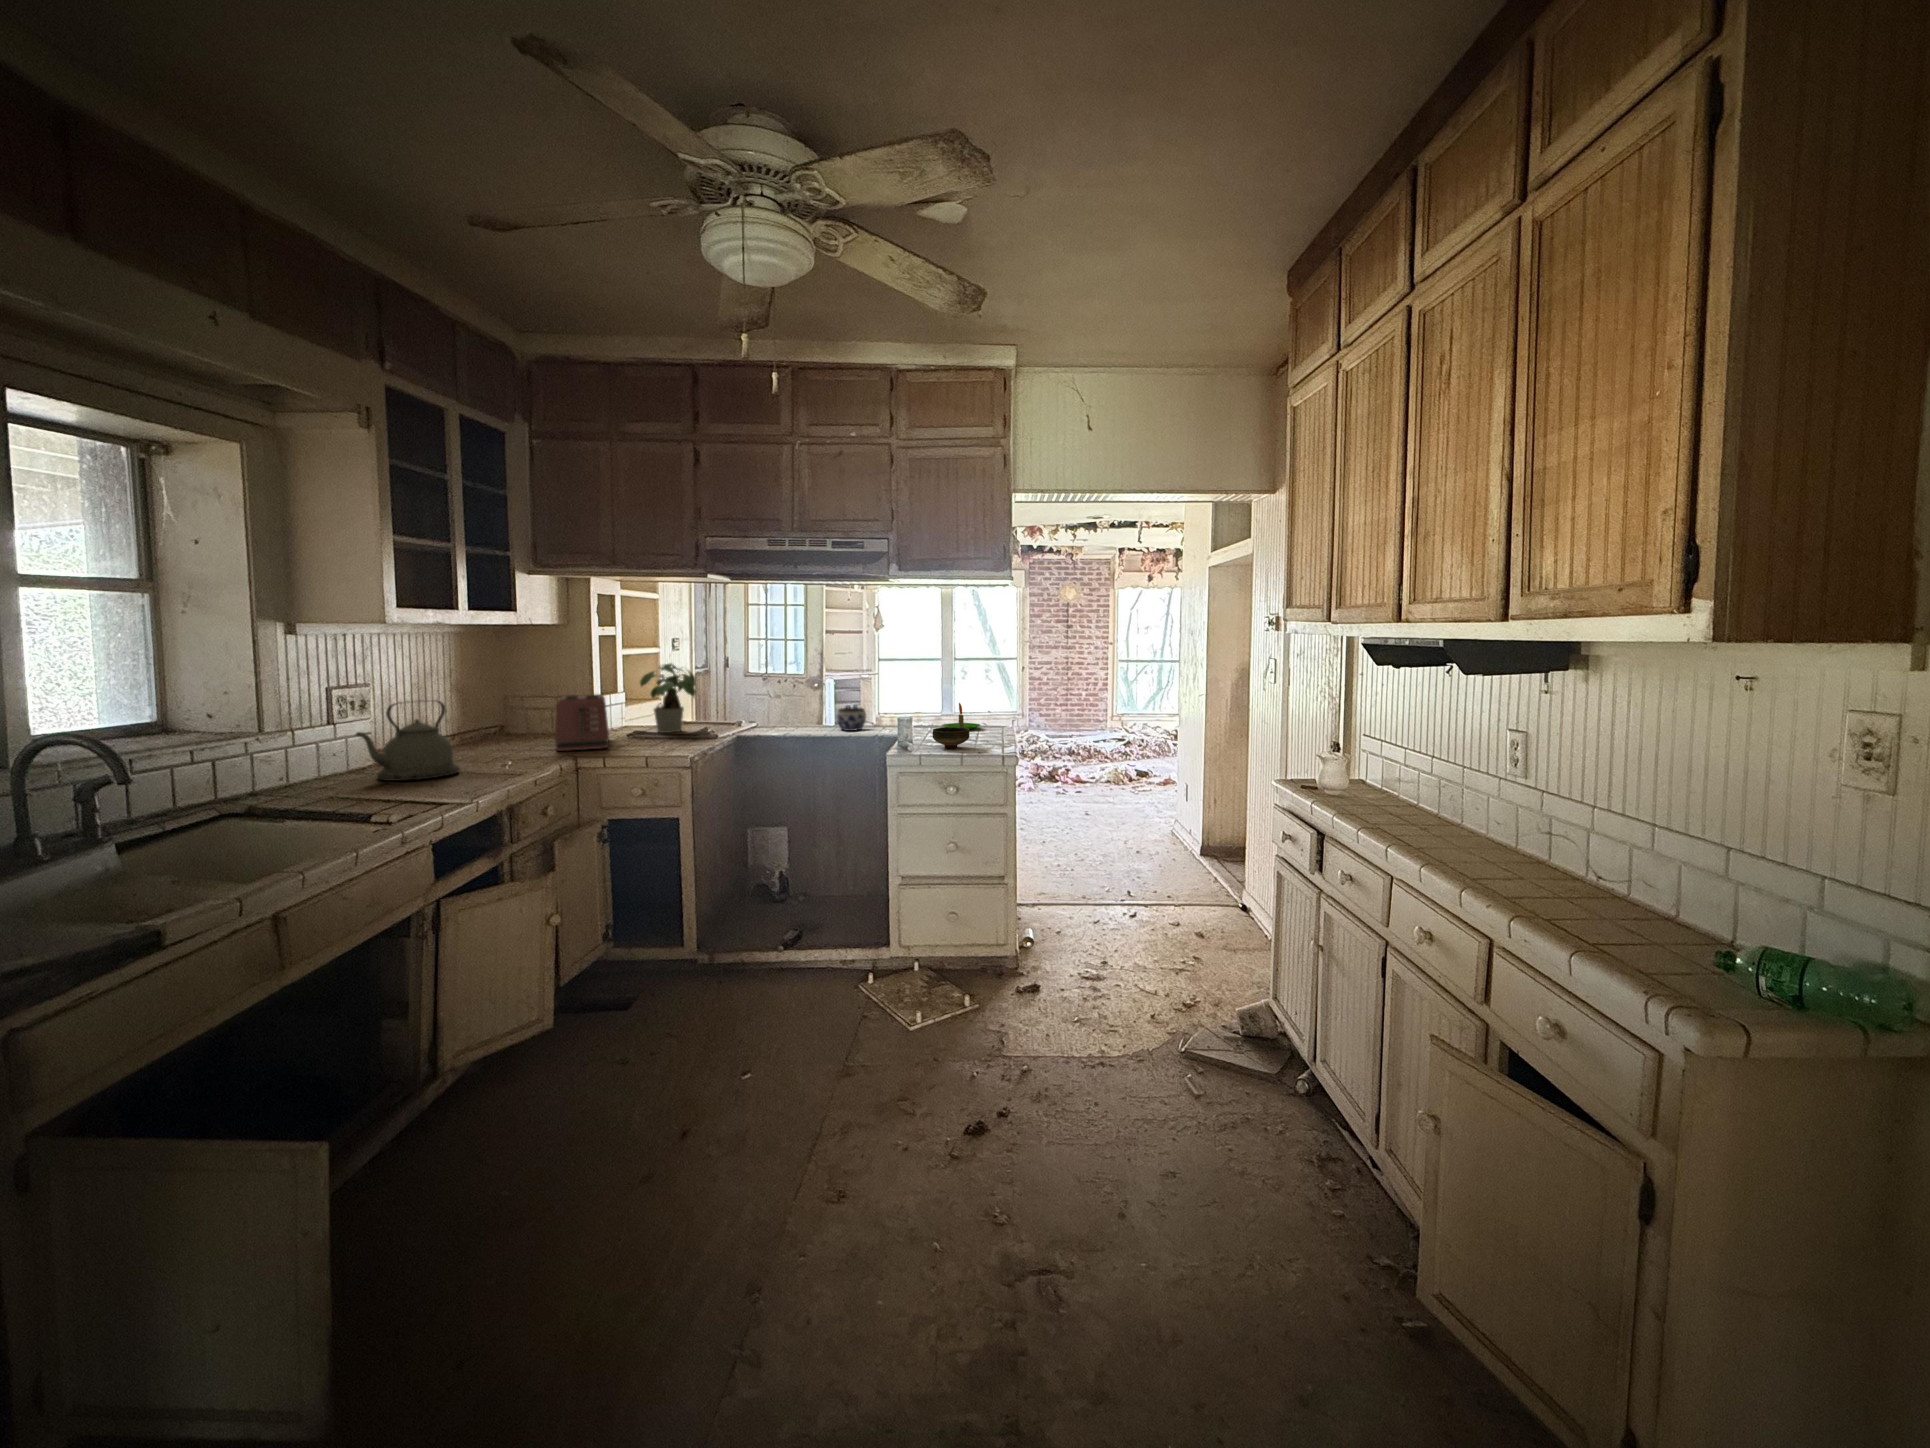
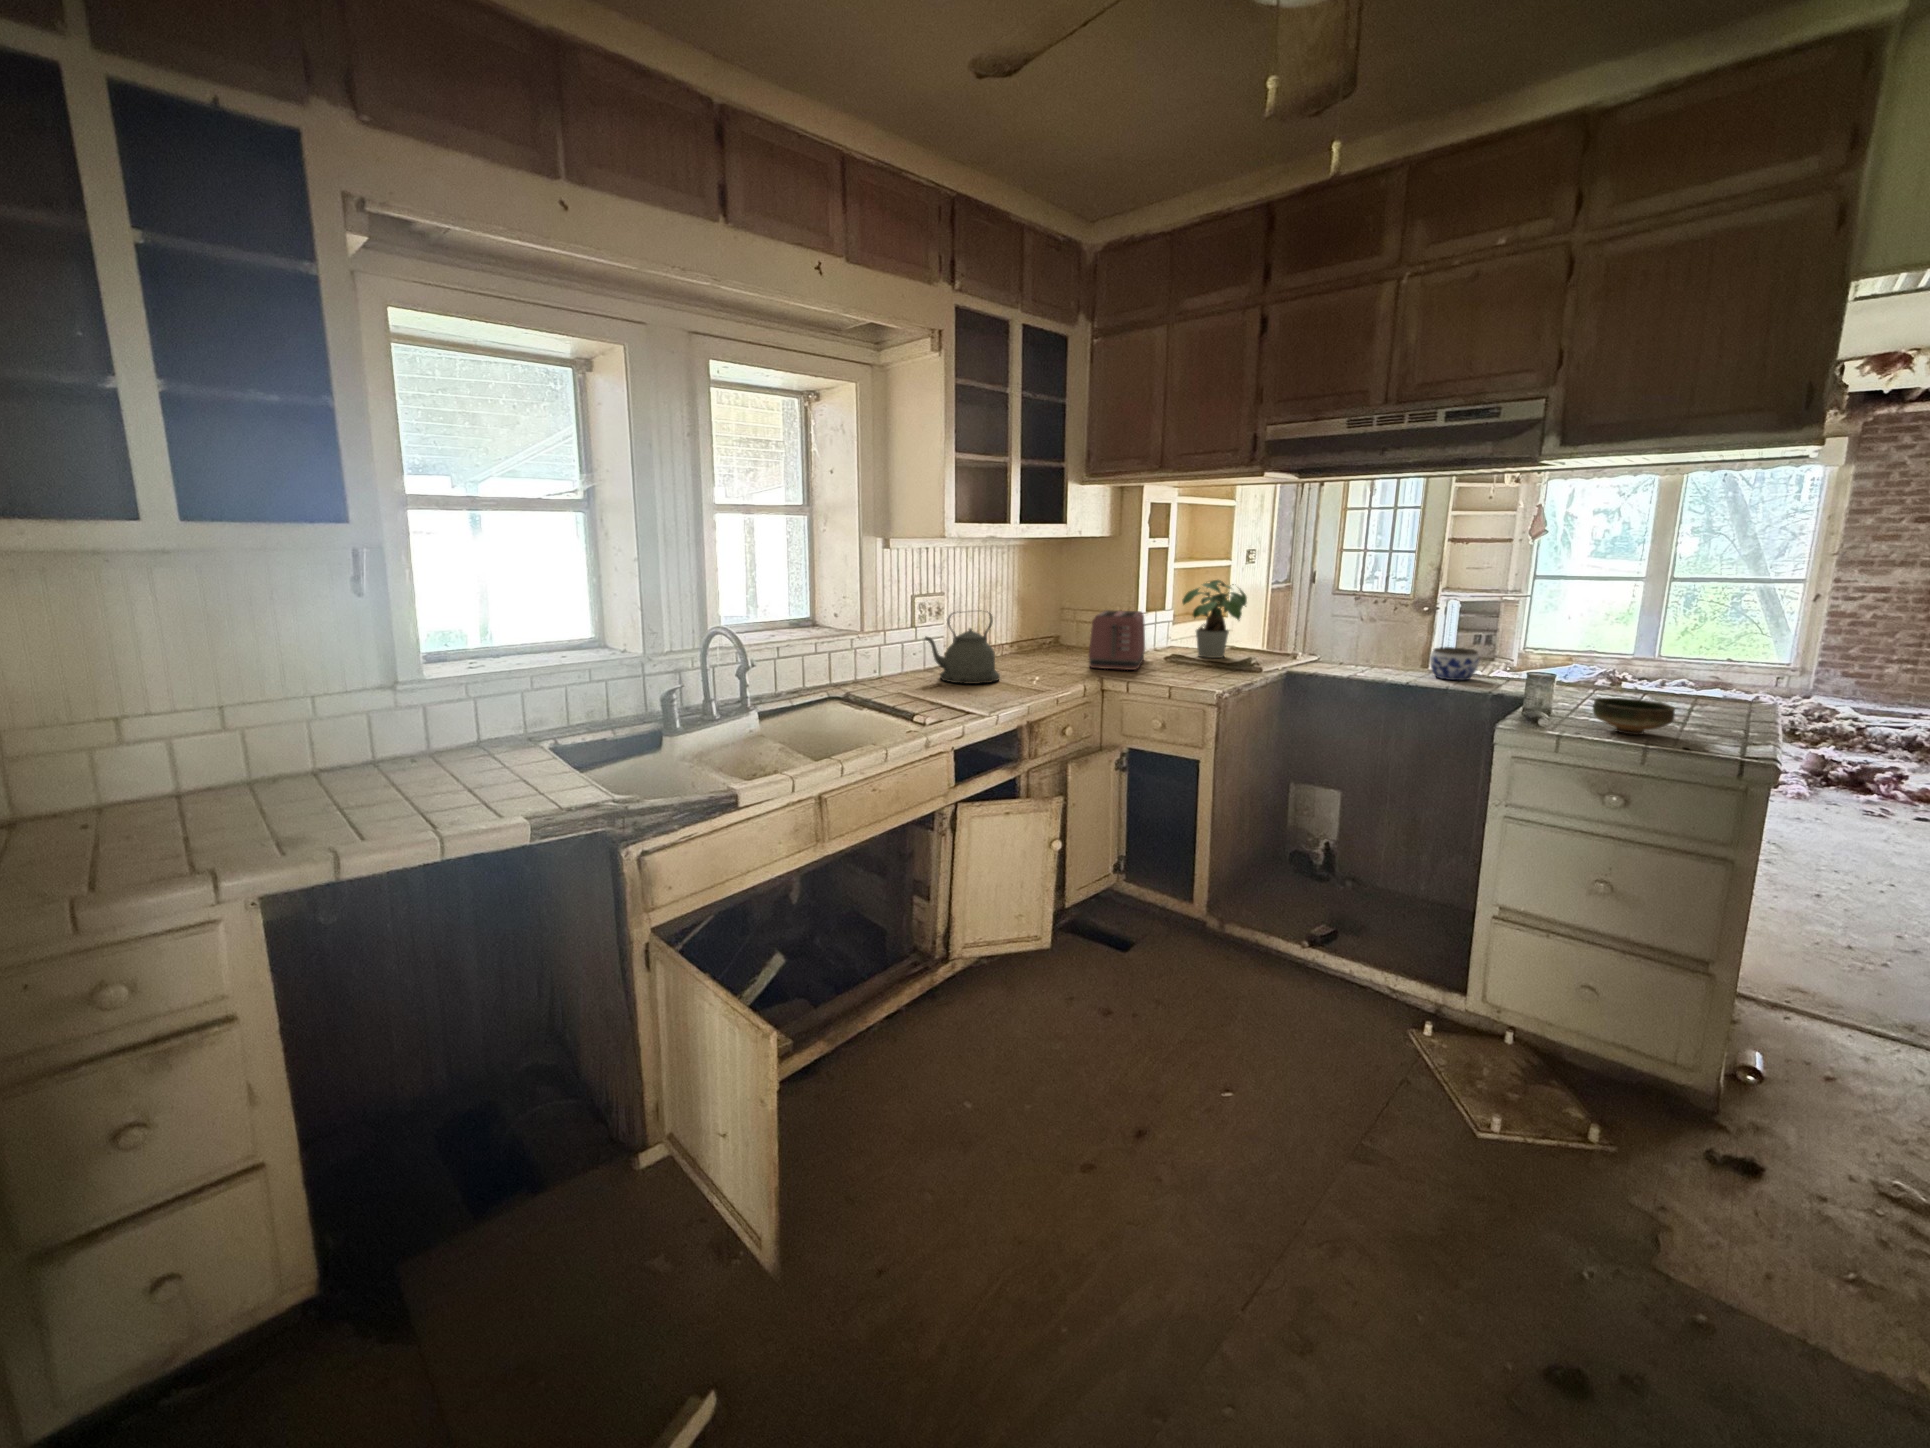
candle: present [941,703,981,729] -> none [1617,656,1706,702]

